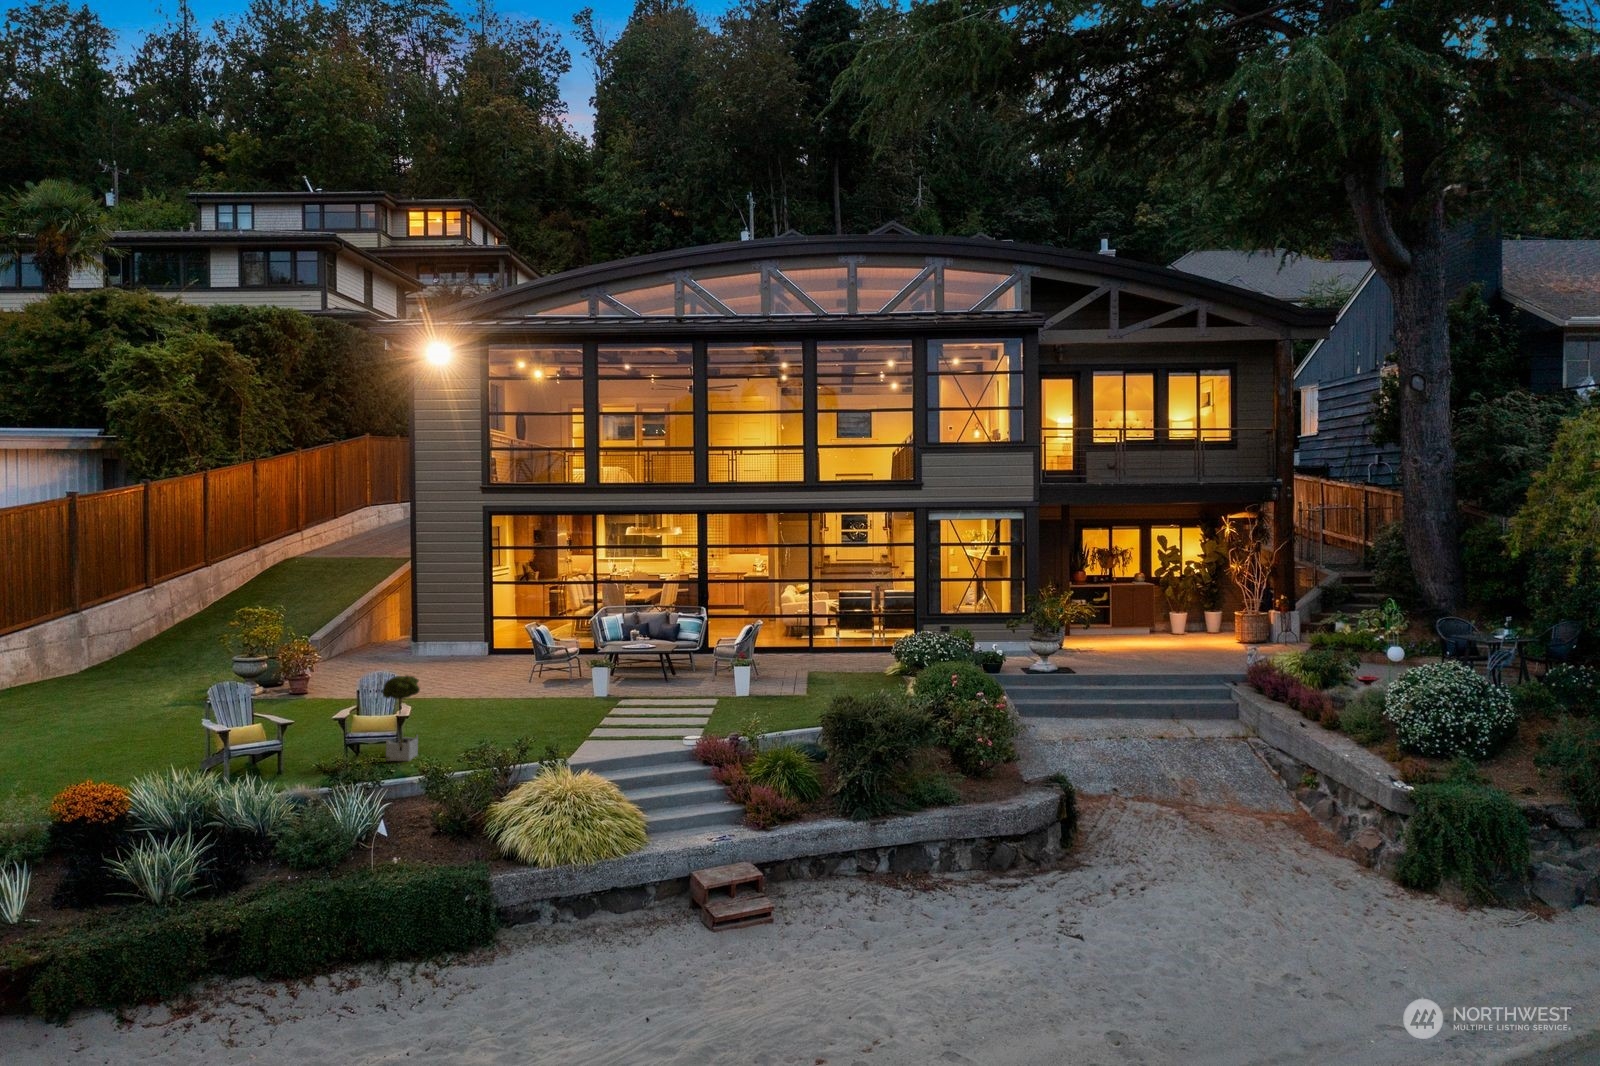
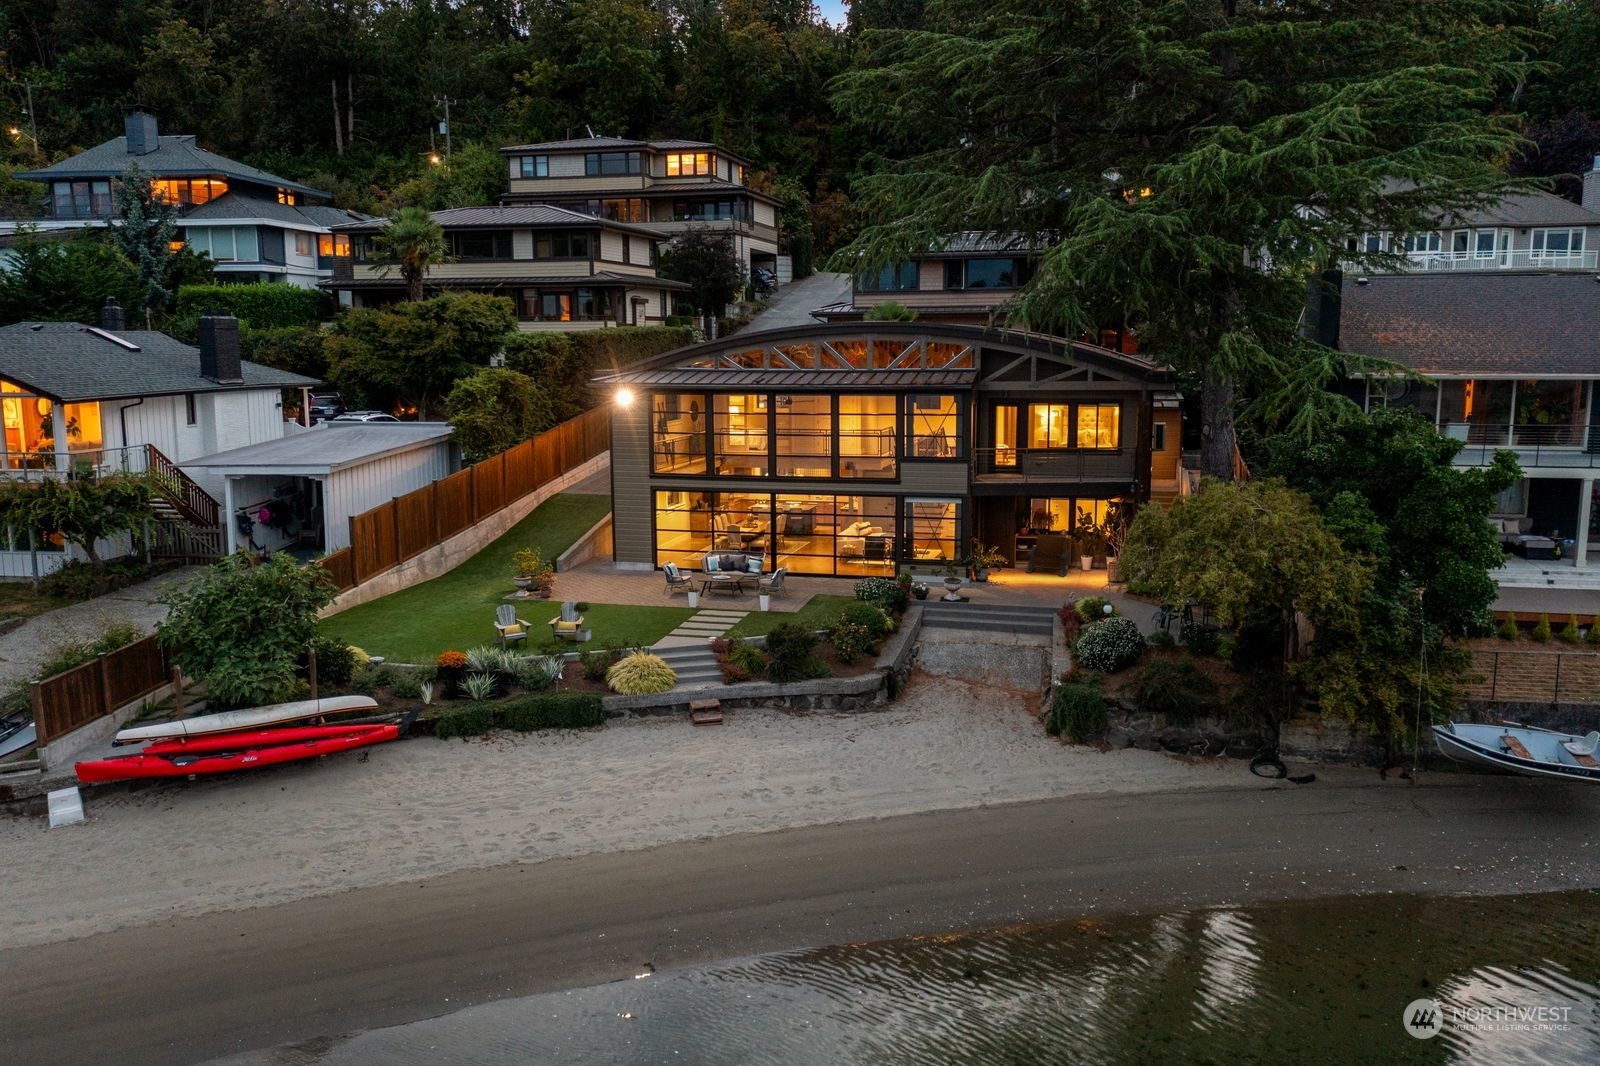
lounge chair: none [1116,575,1185,638] -> present [1026,534,1071,577]

